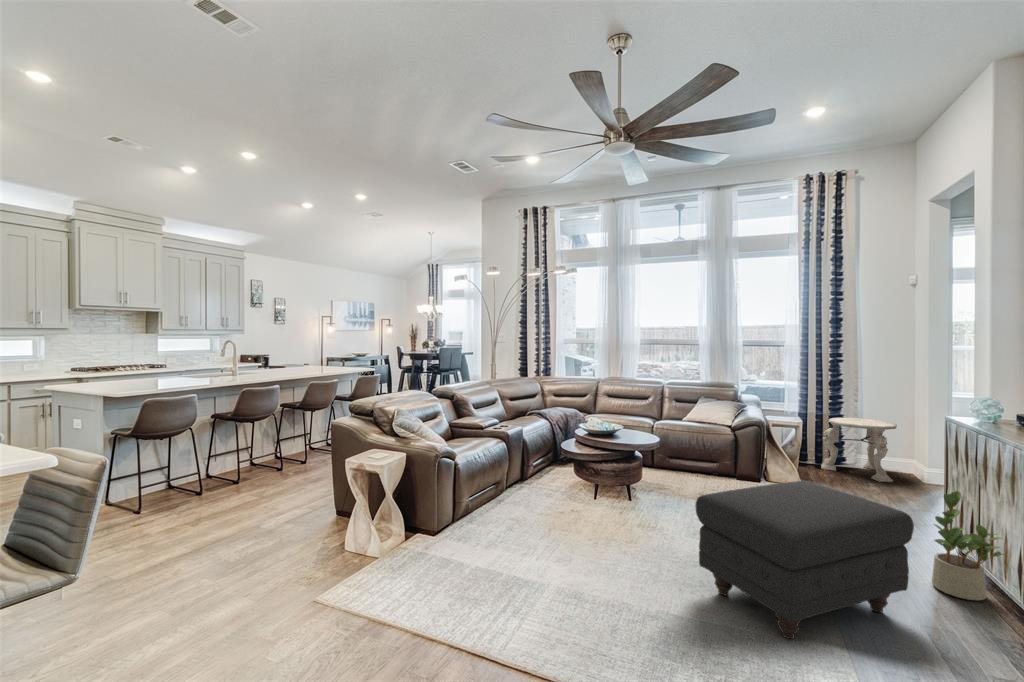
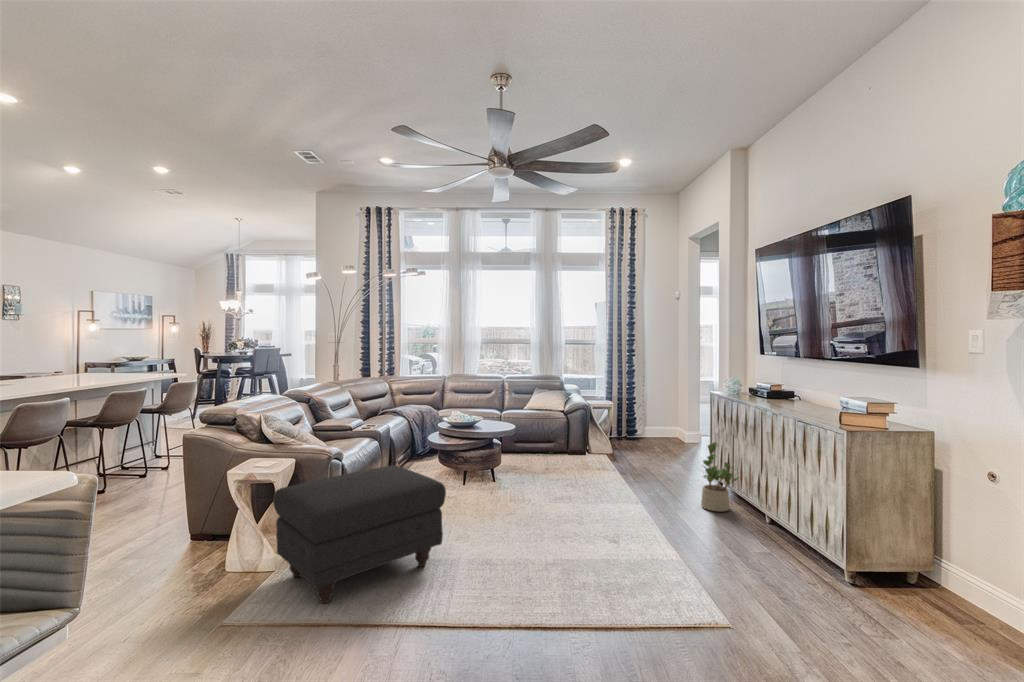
side table: present [821,418,897,482] -> none [623,400,671,447]
ottoman: present [695,481,914,639] -> present [273,465,446,603]

